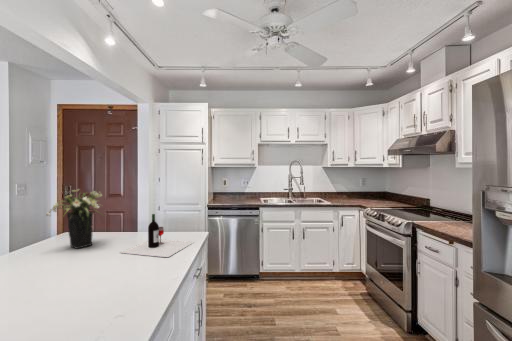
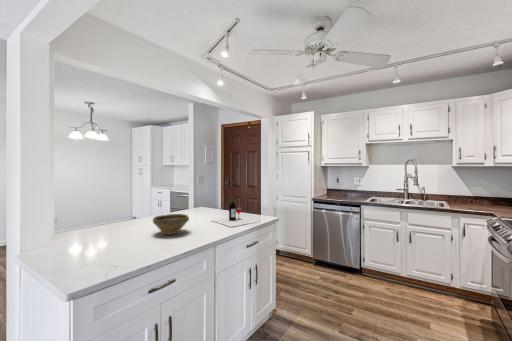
flower arrangement: present [46,190,102,249] -> none [179,178,212,216]
bowl: none [42,251,114,293] -> present [153,214,189,235]

